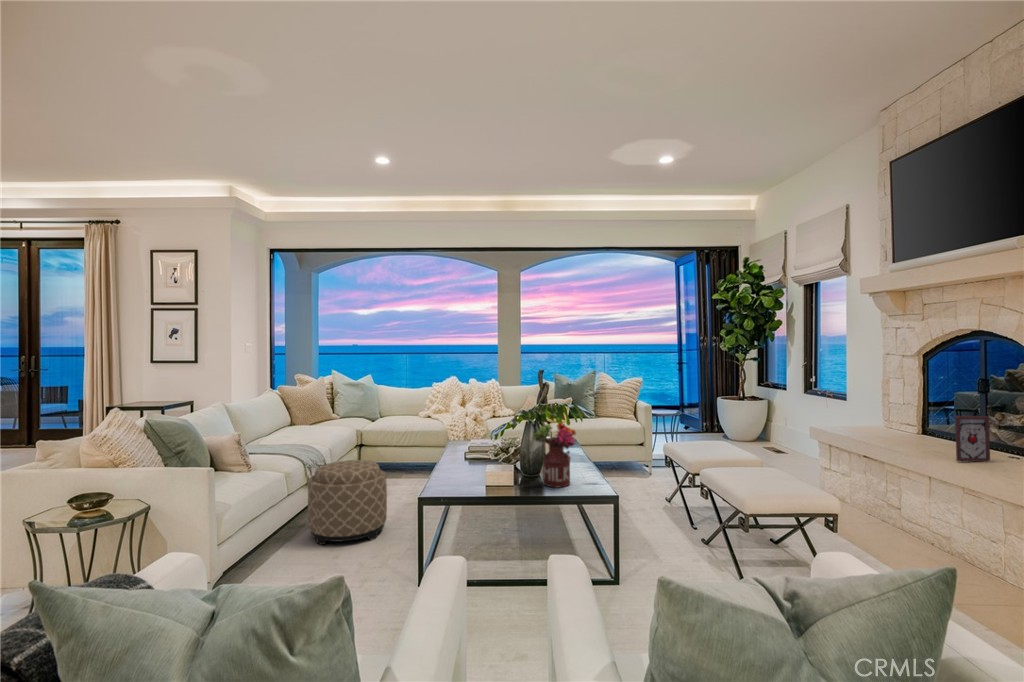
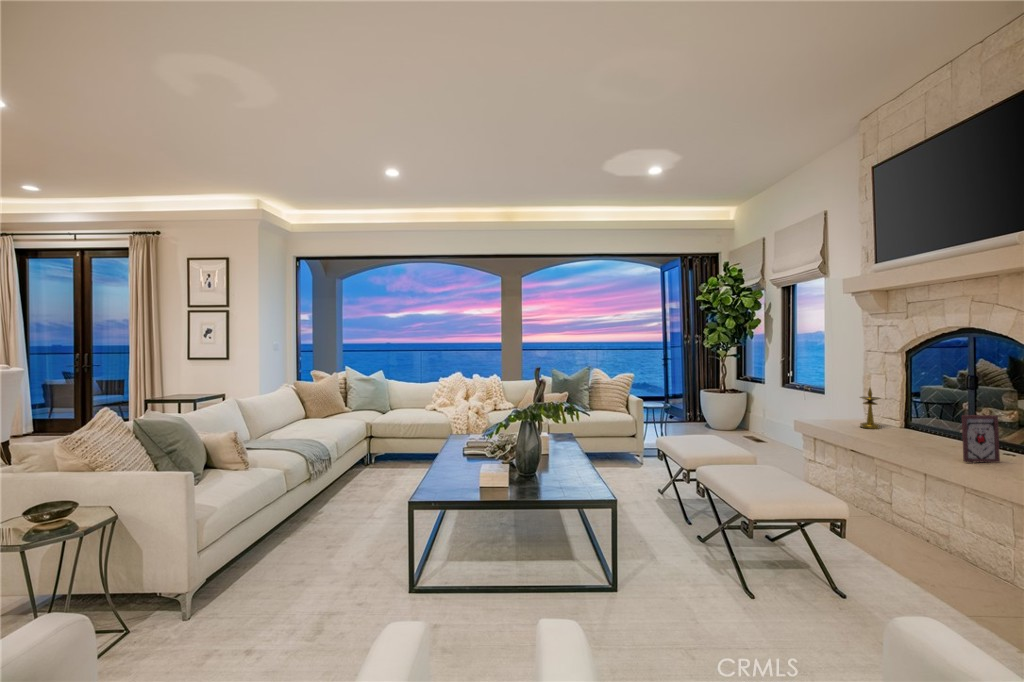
candlestick: none [872,391,893,434] -> present [860,388,881,429]
flower arrangement: present [534,422,576,488] -> none [527,421,571,488]
ottoman: present [308,460,387,545] -> none [307,456,385,542]

